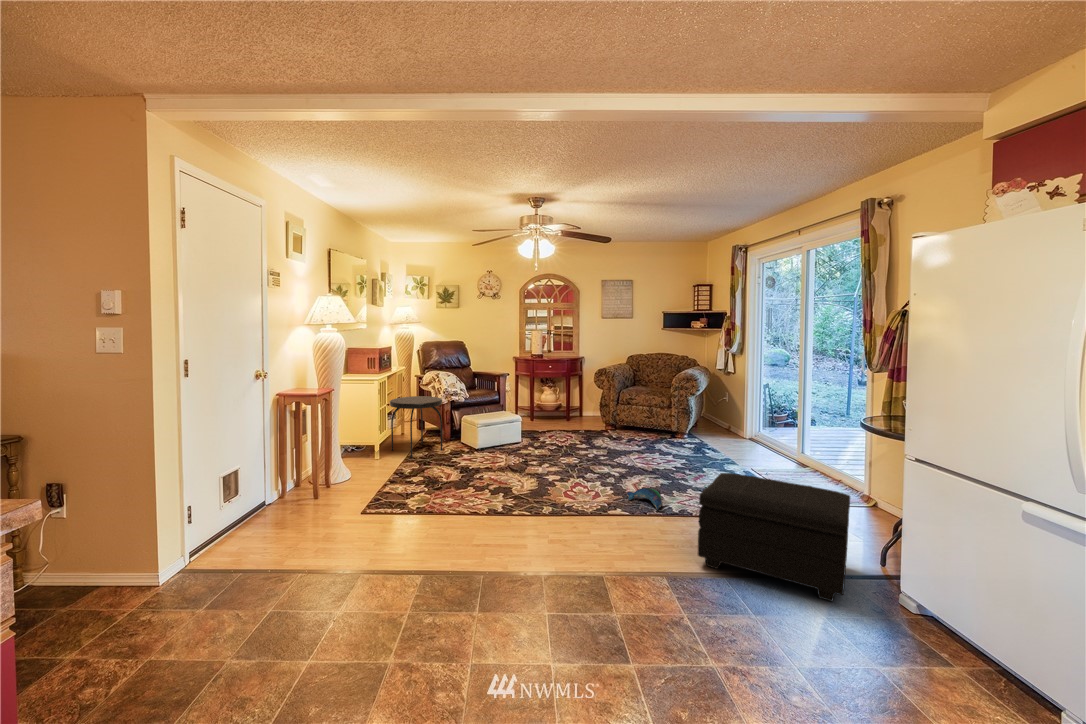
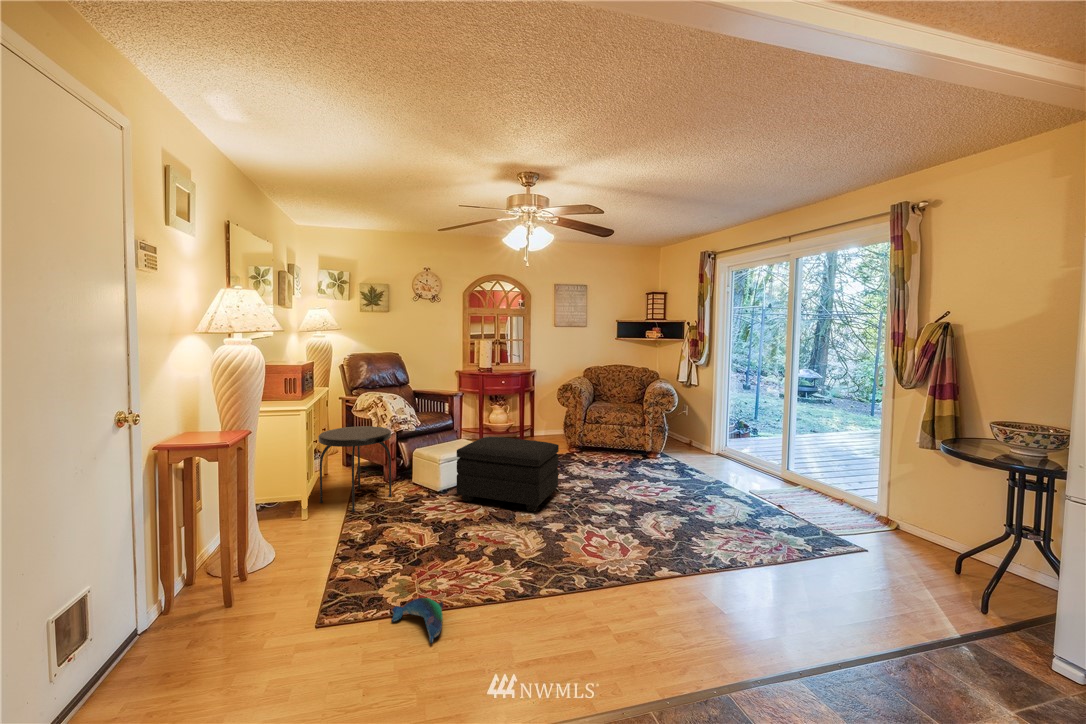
footstool: present [698,473,850,601] -> present [457,437,559,511]
plush toy: present [627,488,662,510] -> present [392,598,443,643]

